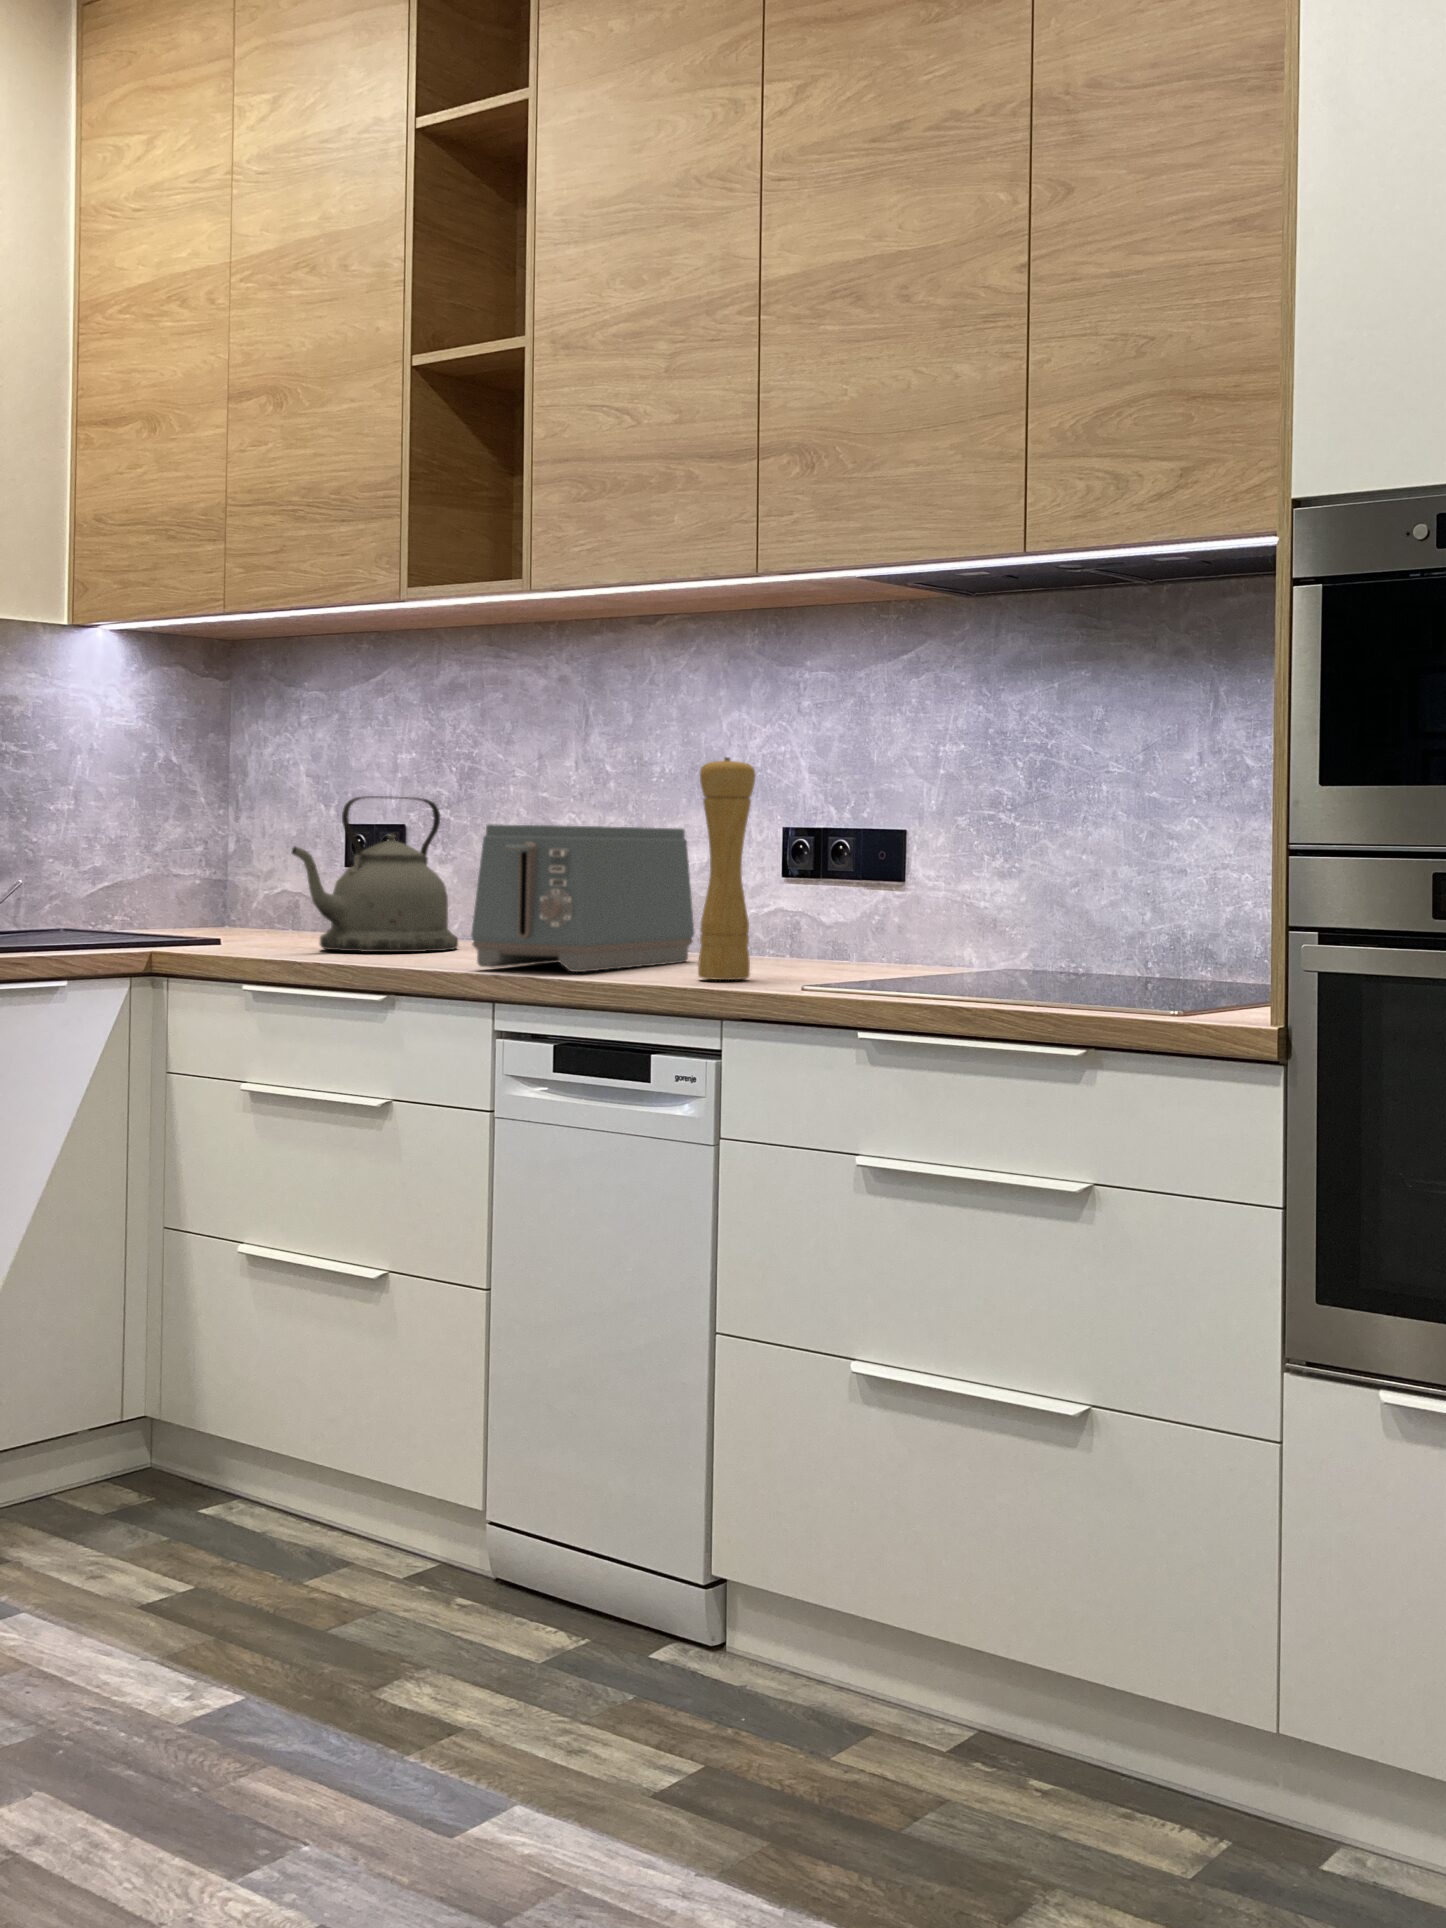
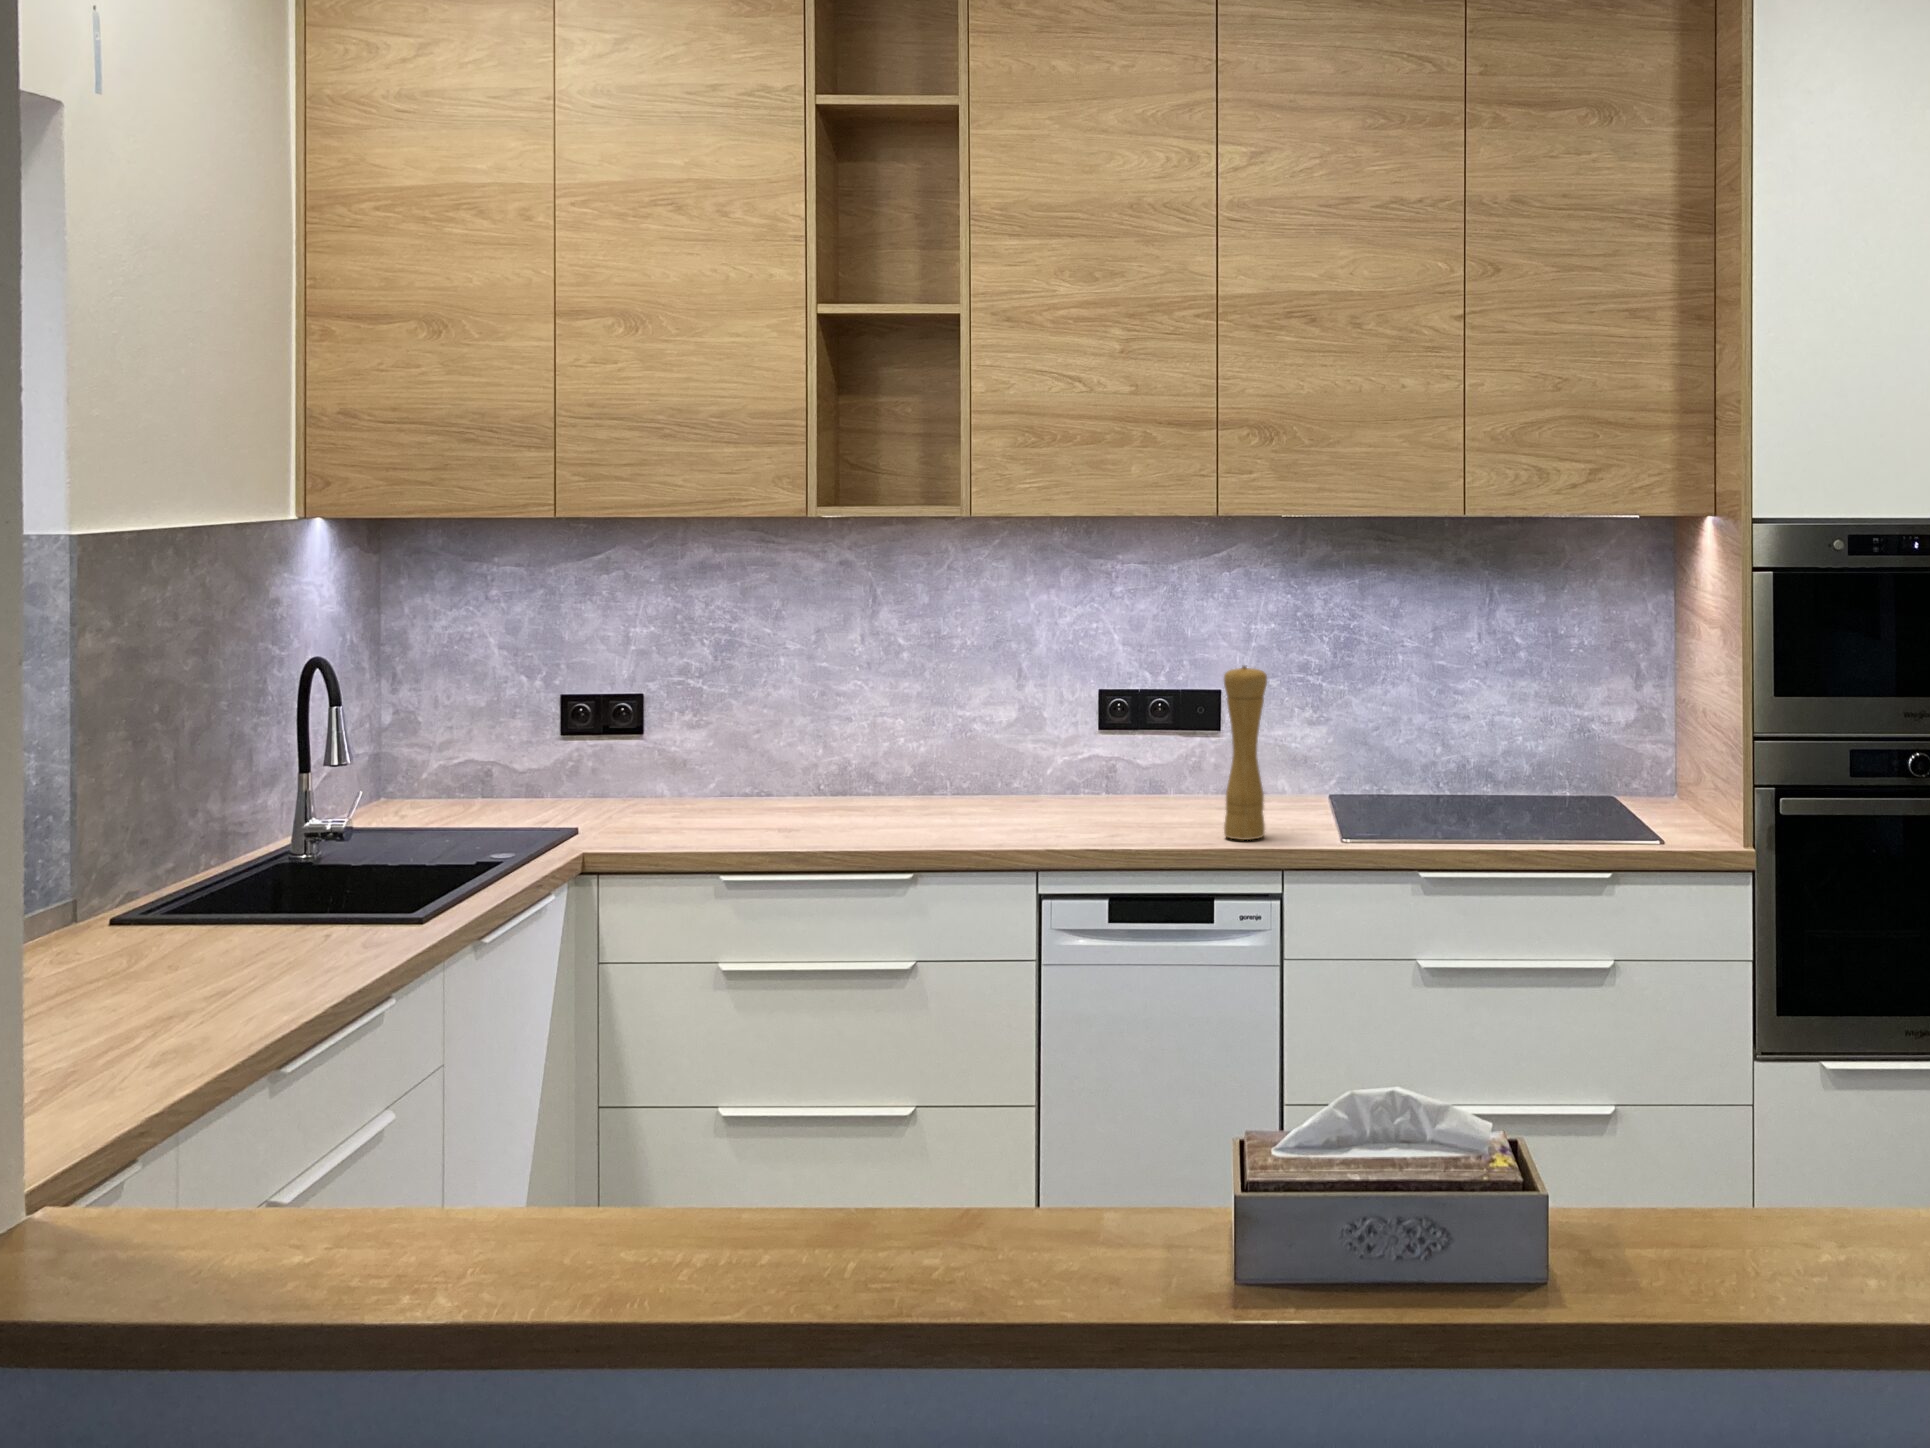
kettle: present [292,796,458,952] -> none [715,682,840,832]
toaster: present [471,824,694,972] -> none [995,705,1122,845]

